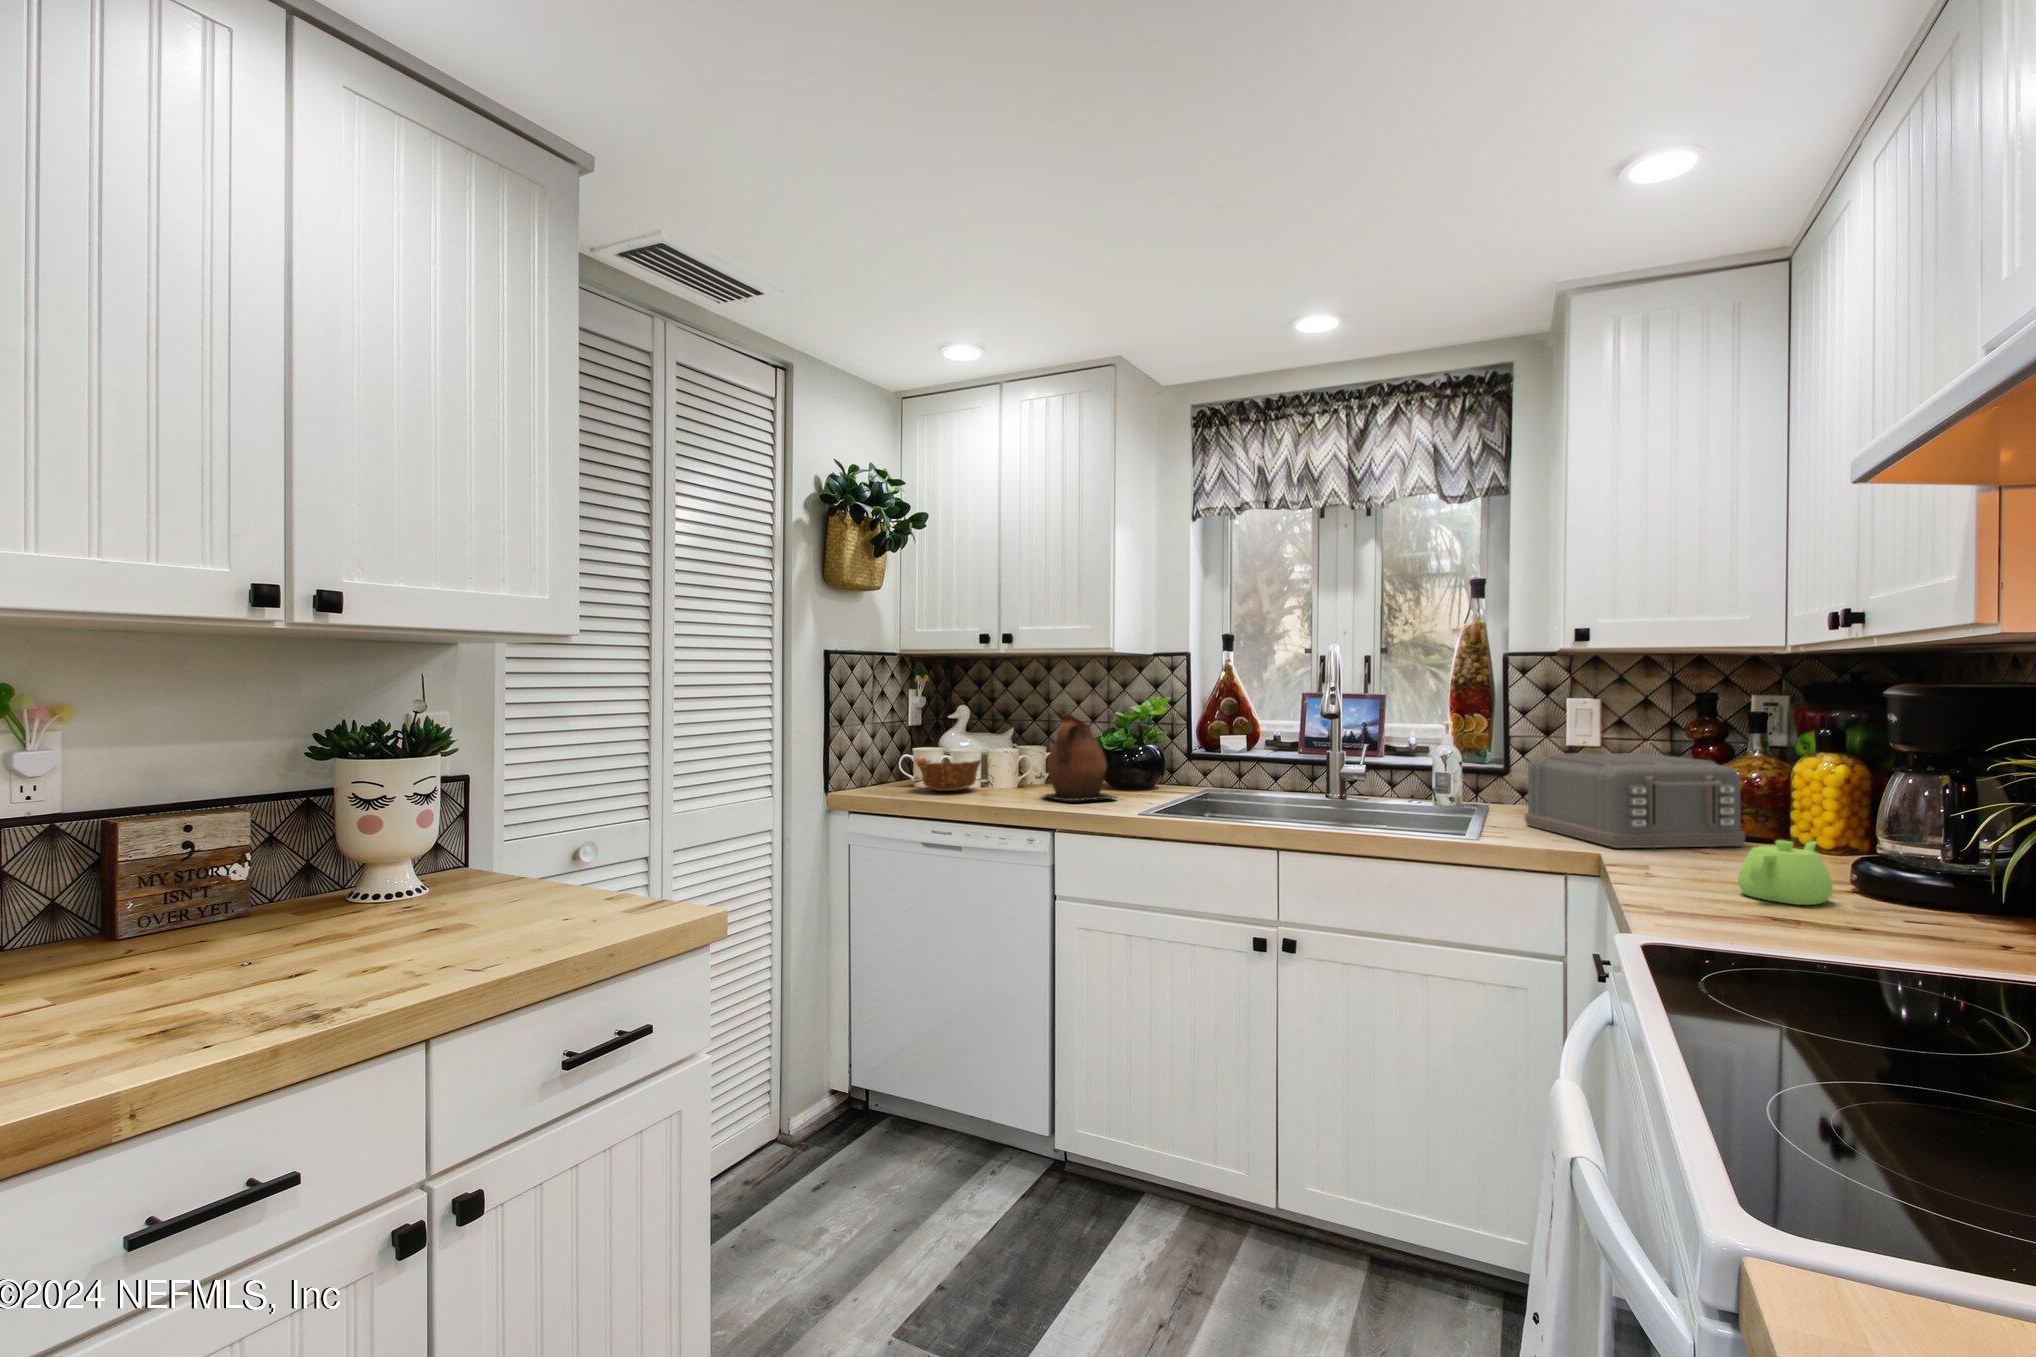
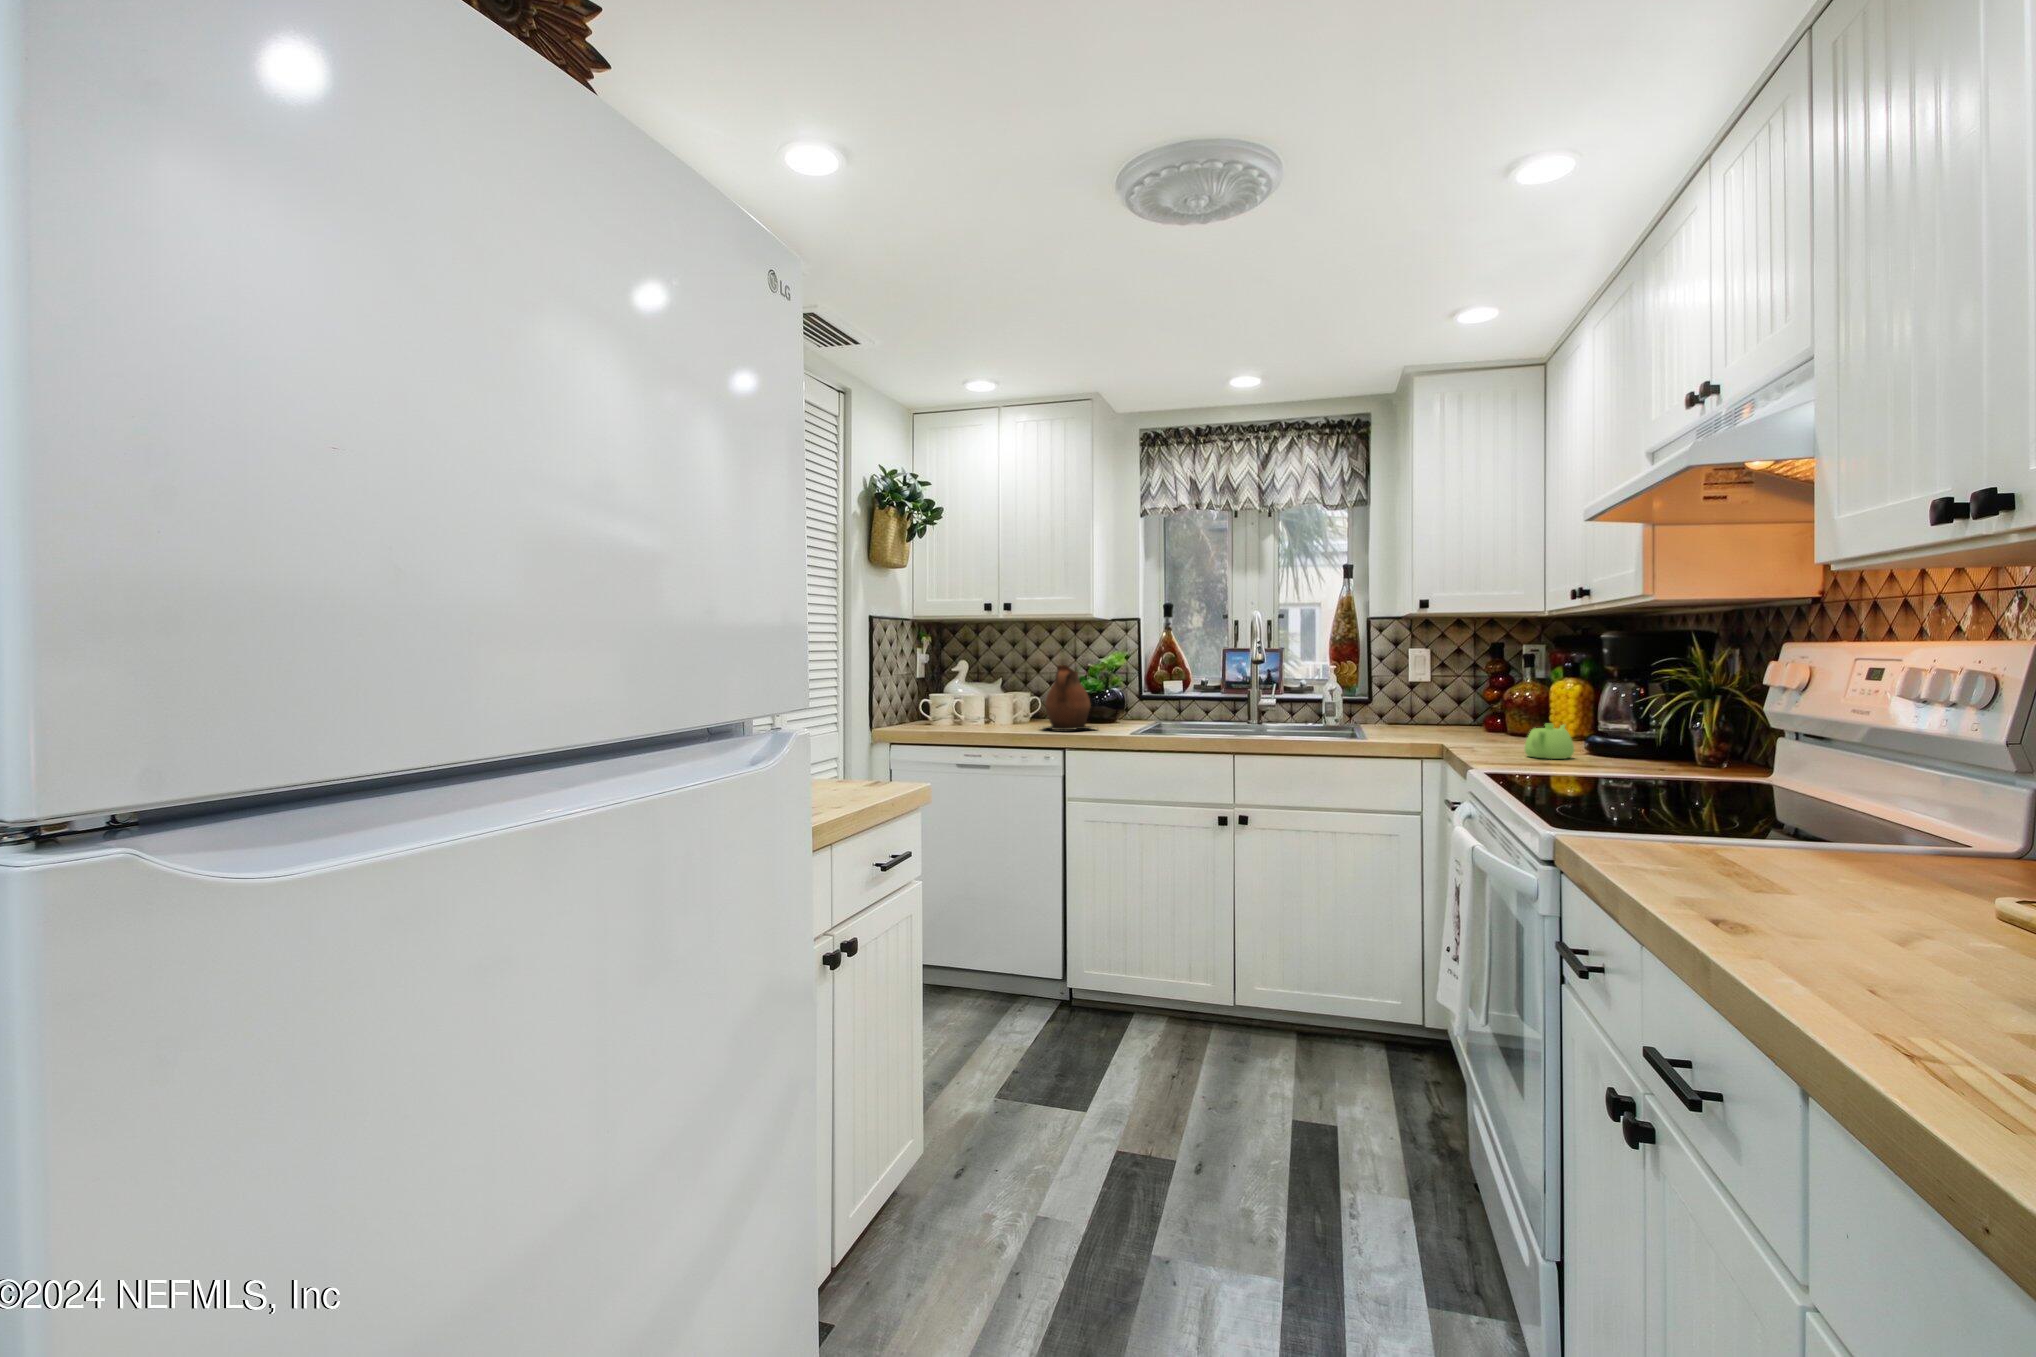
toaster: present [1525,753,1745,848] -> none [1388,684,1523,742]
bowl: present [916,758,981,791] -> none [936,702,988,728]

